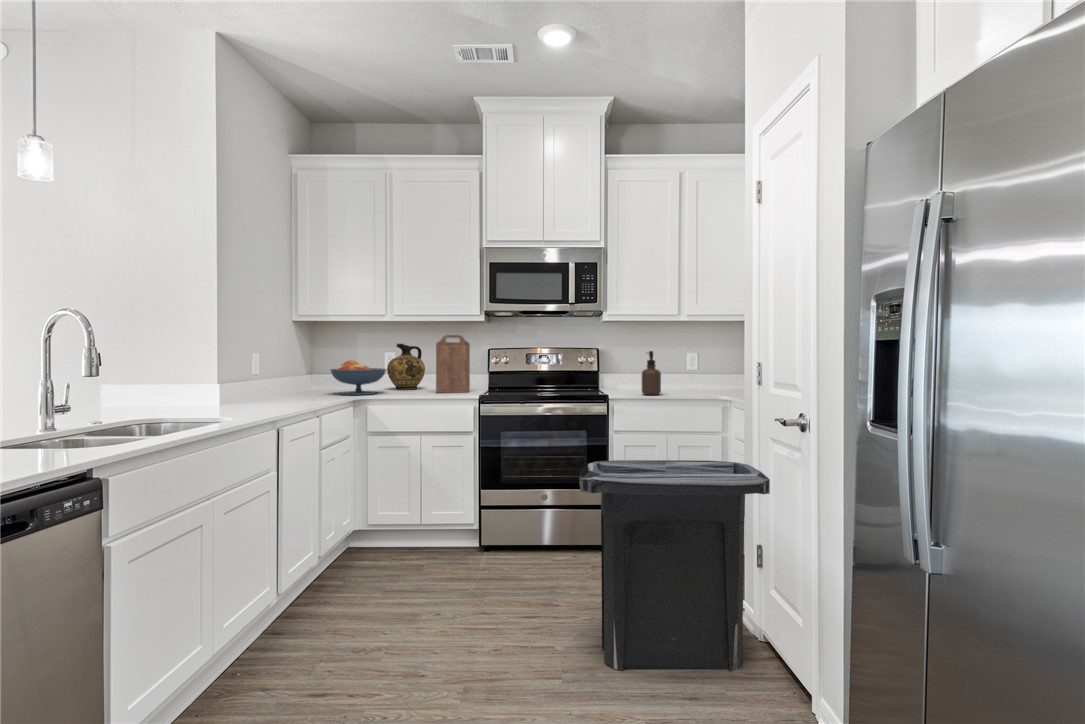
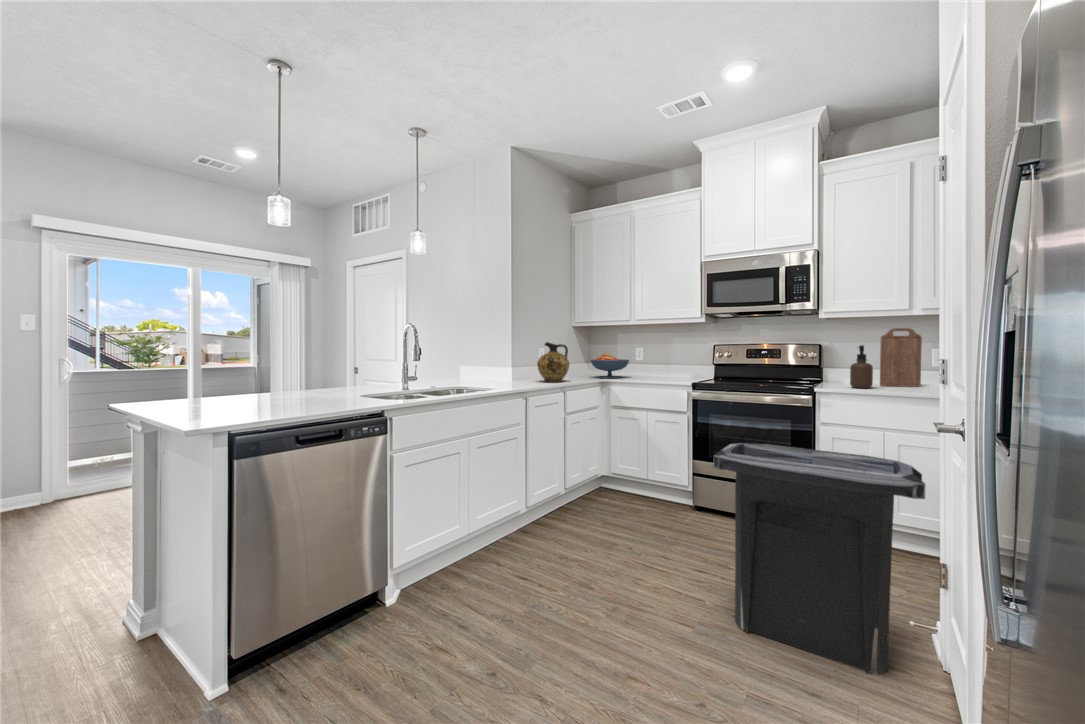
cutting board: present [436,335,470,393] -> present [880,328,922,387]
ceramic jug: present [387,343,425,390] -> present [537,342,569,382]

